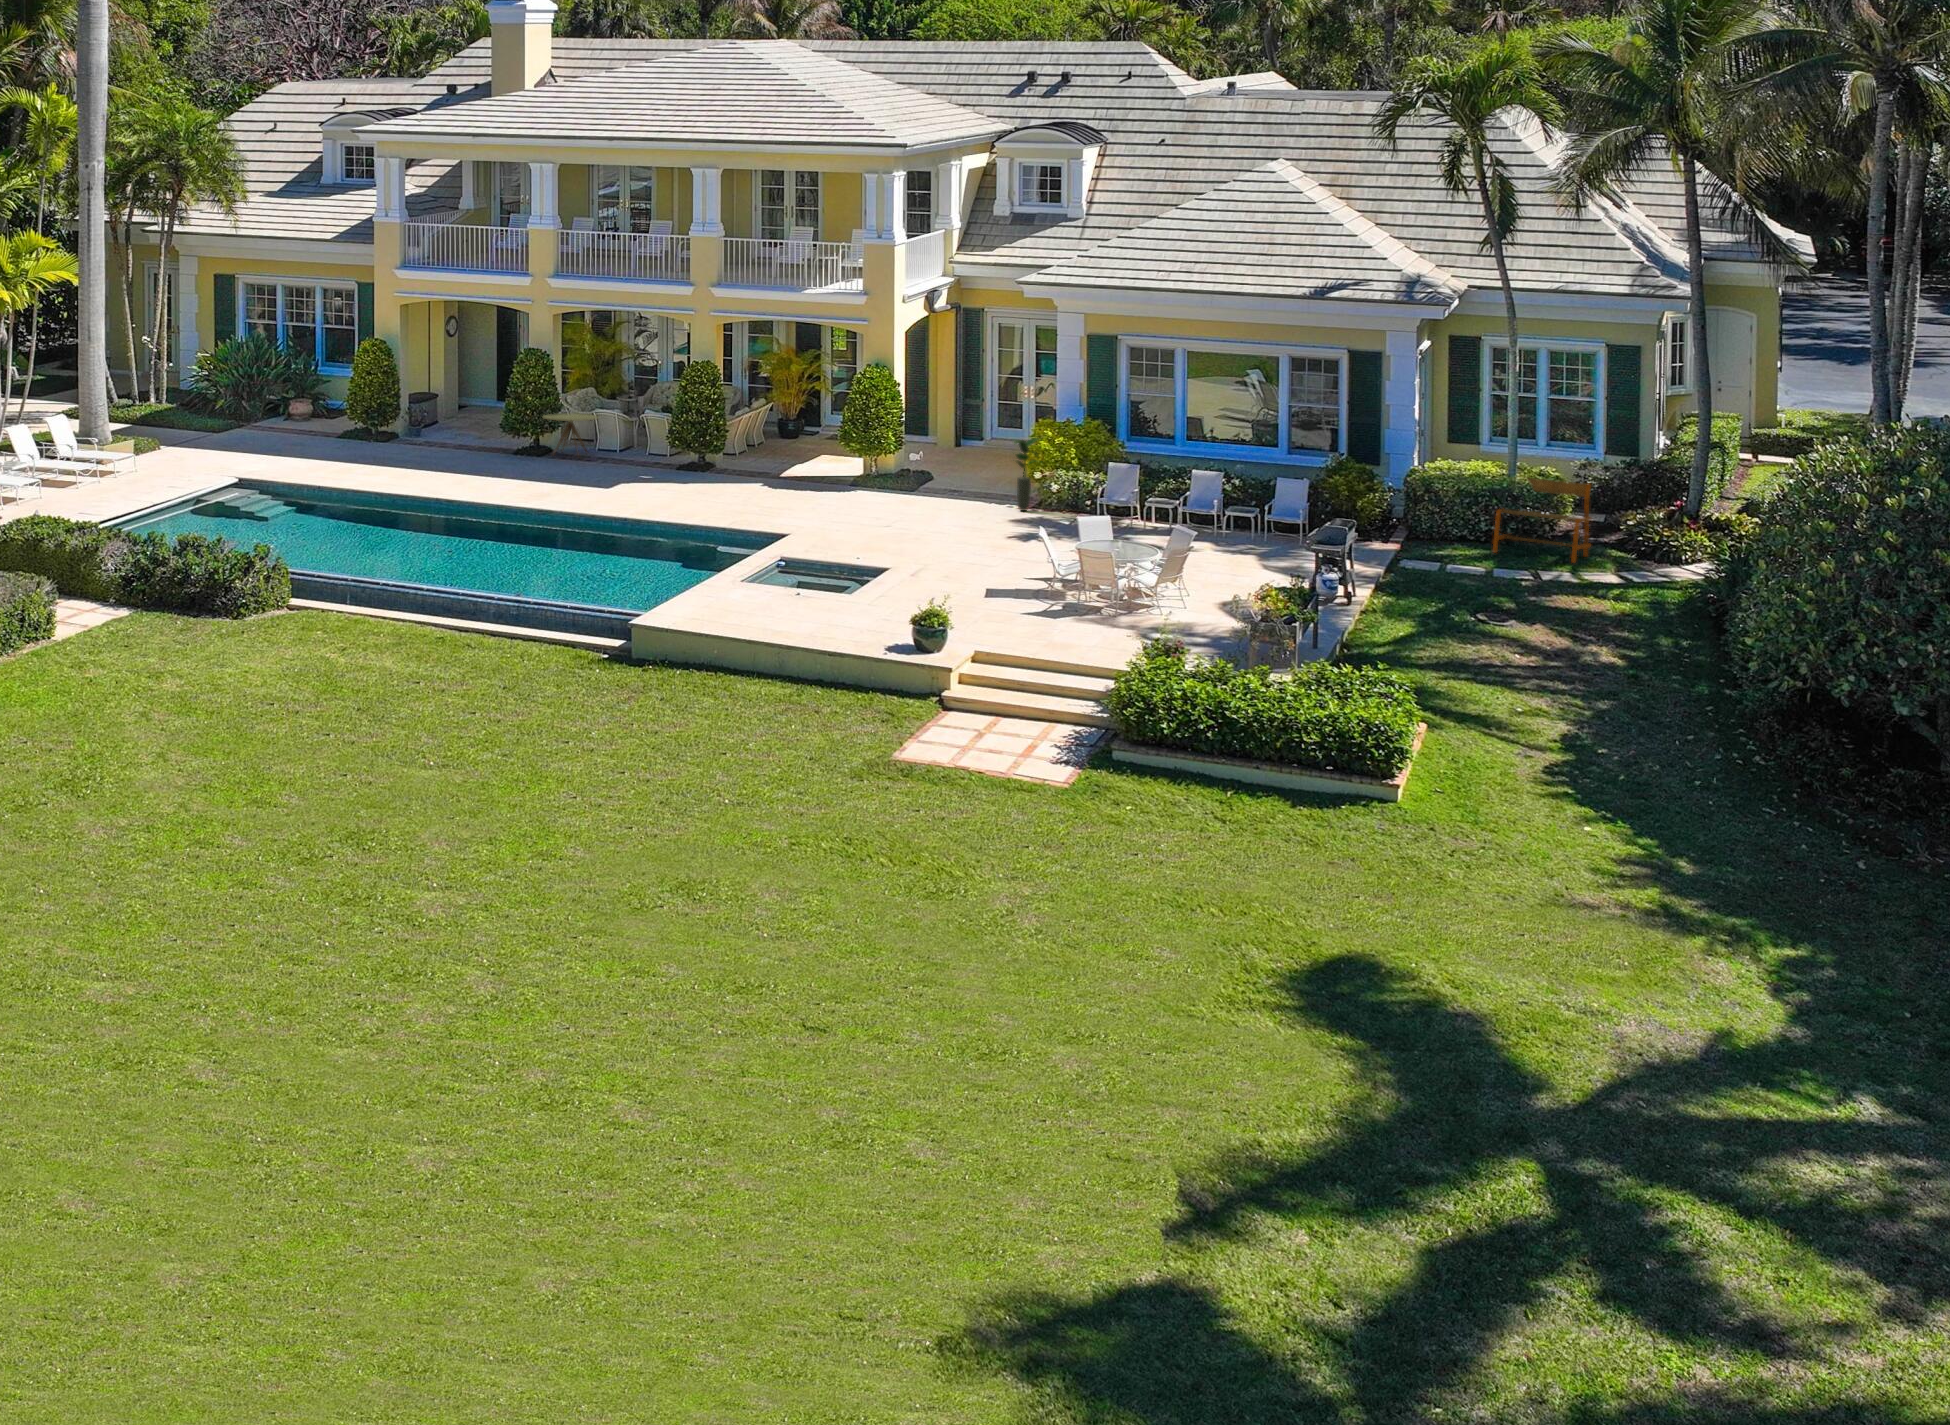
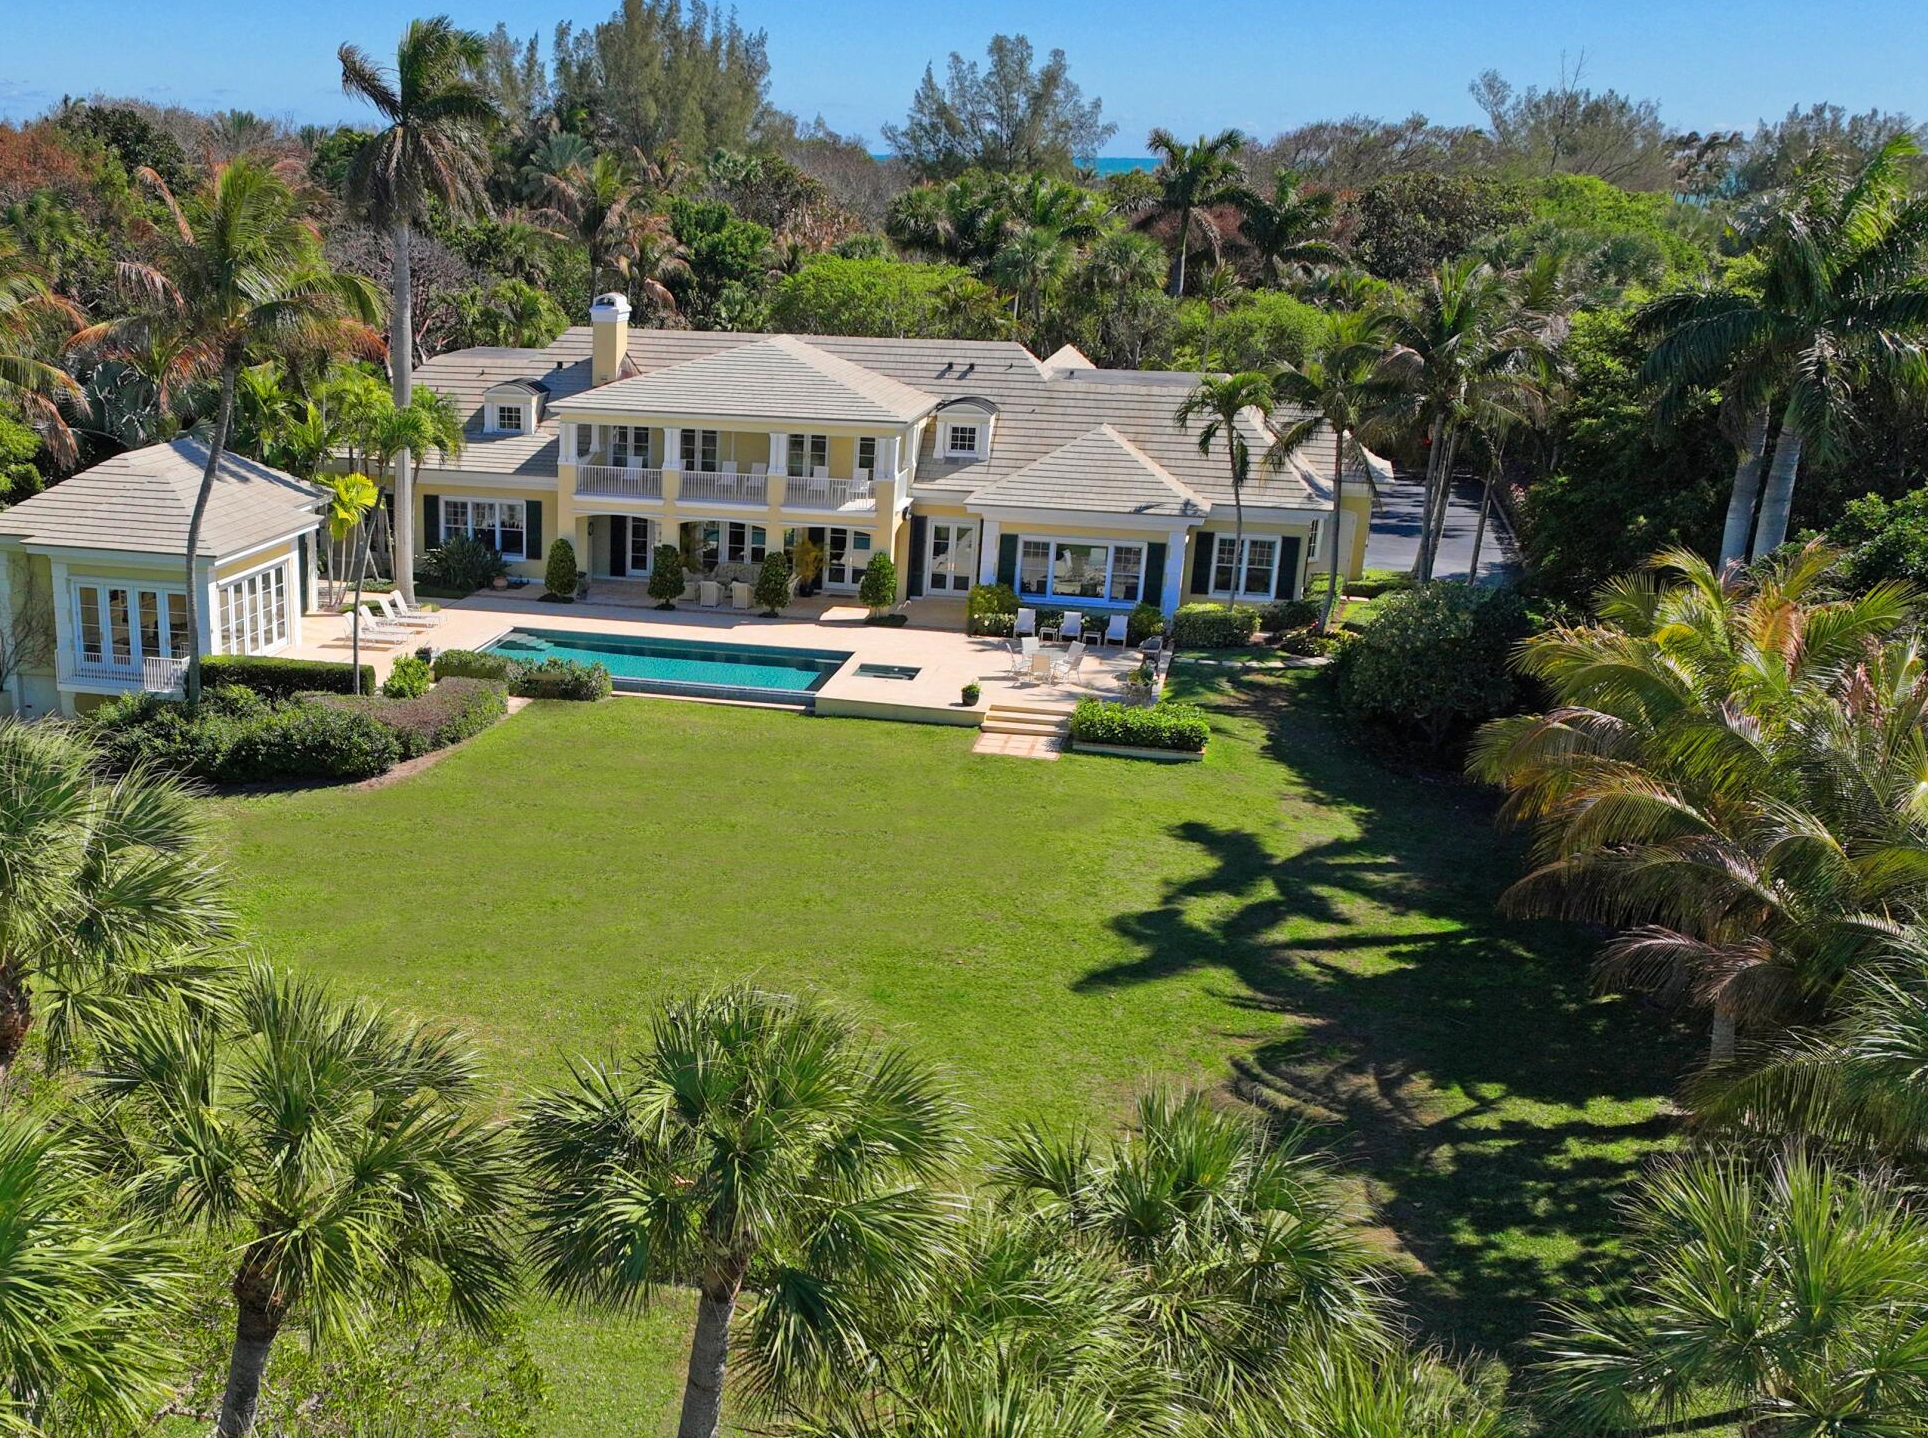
round table: present [543,413,598,453] -> present [528,672,568,698]
bench: present [1493,478,1591,563] -> none [1221,613,1273,659]

